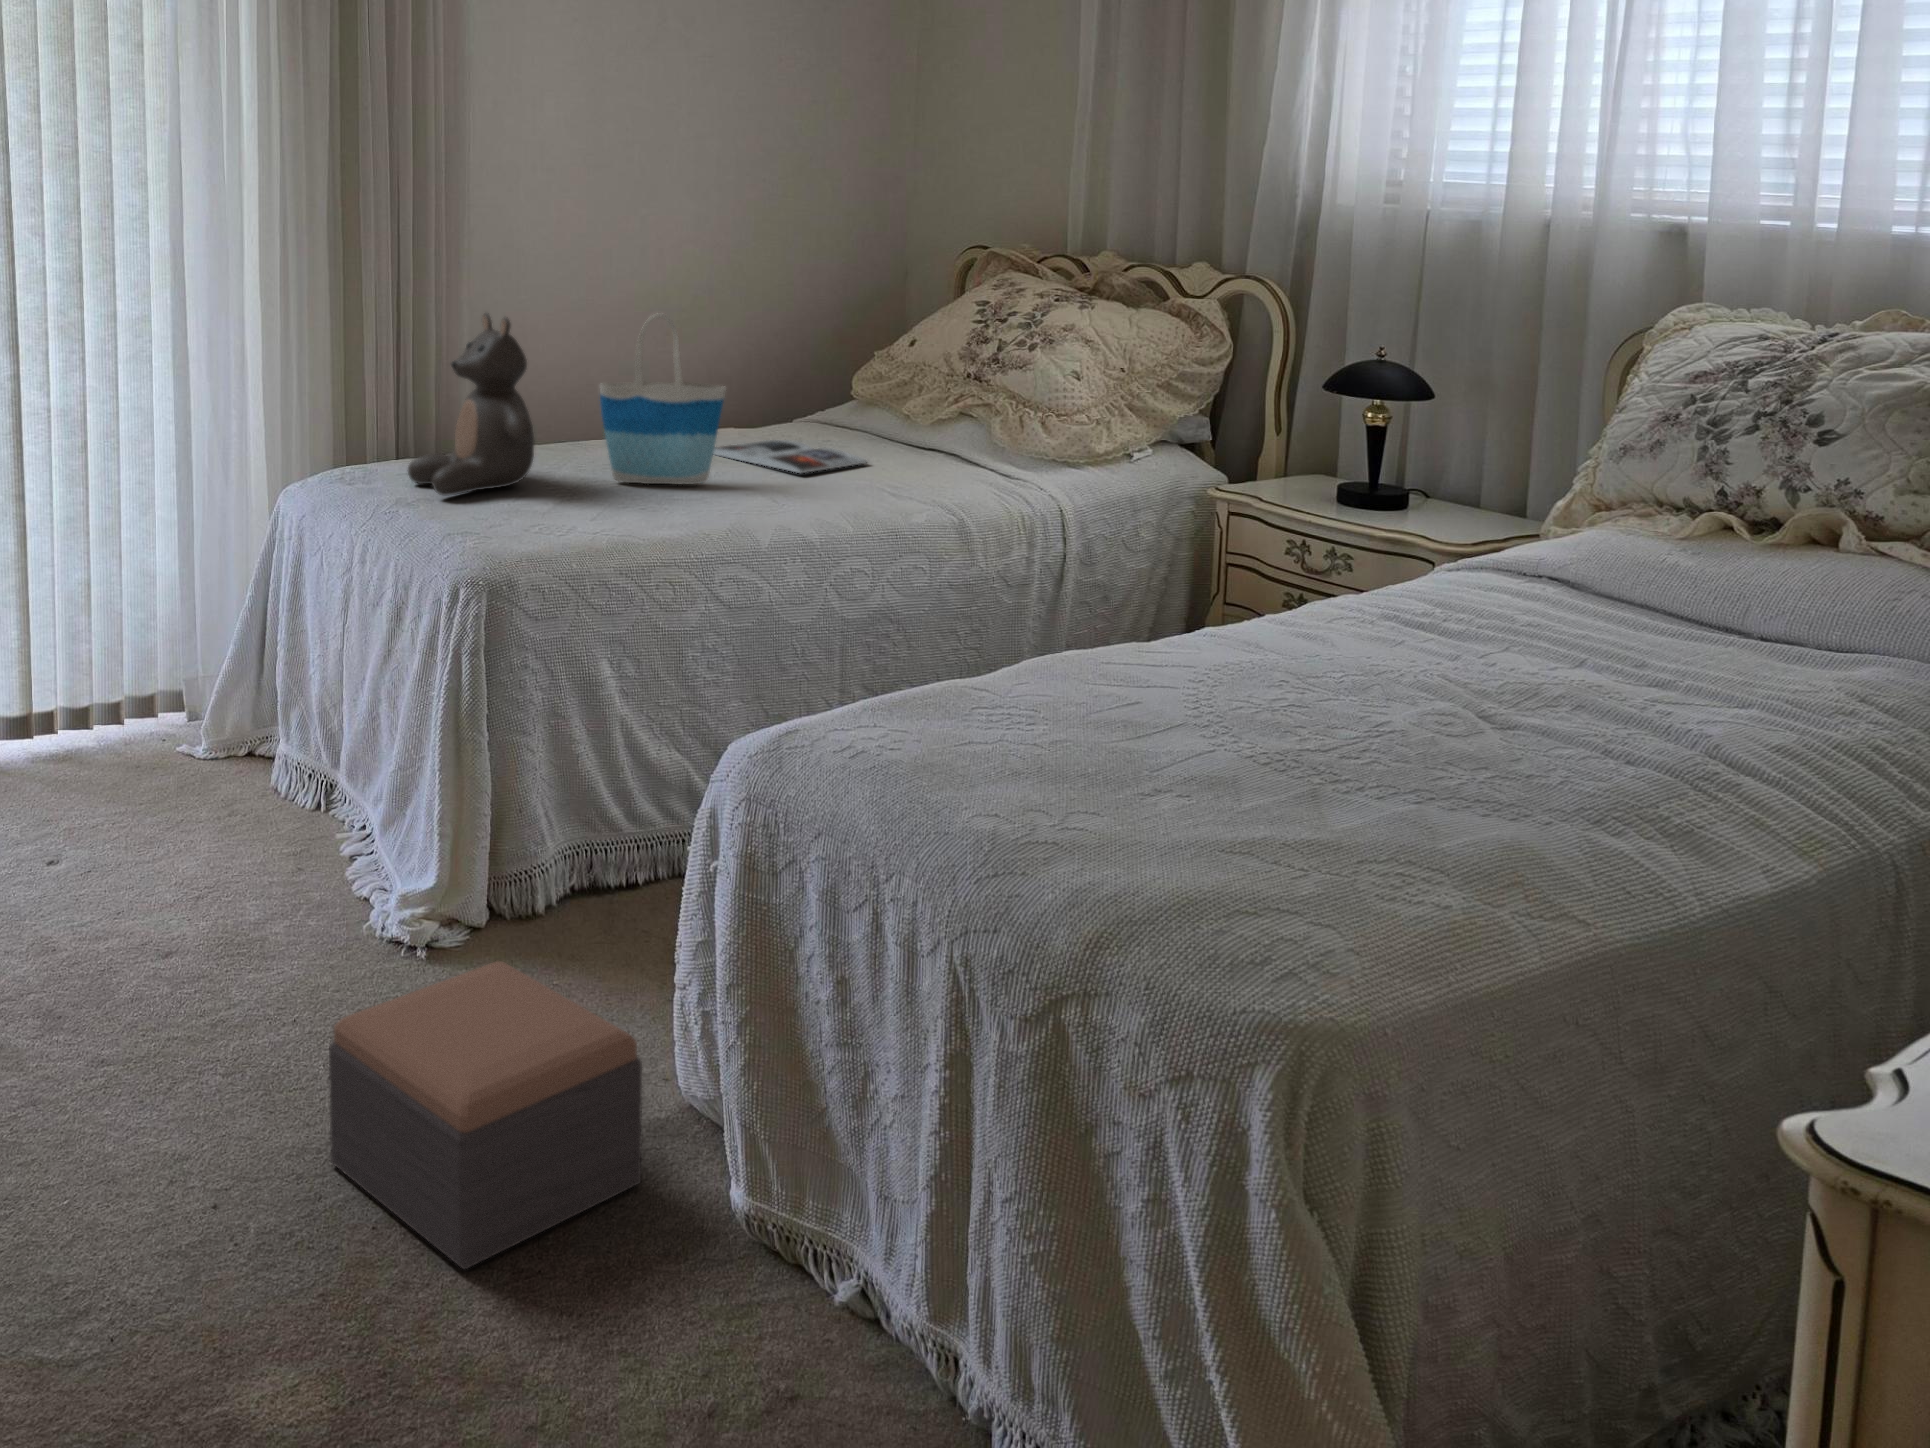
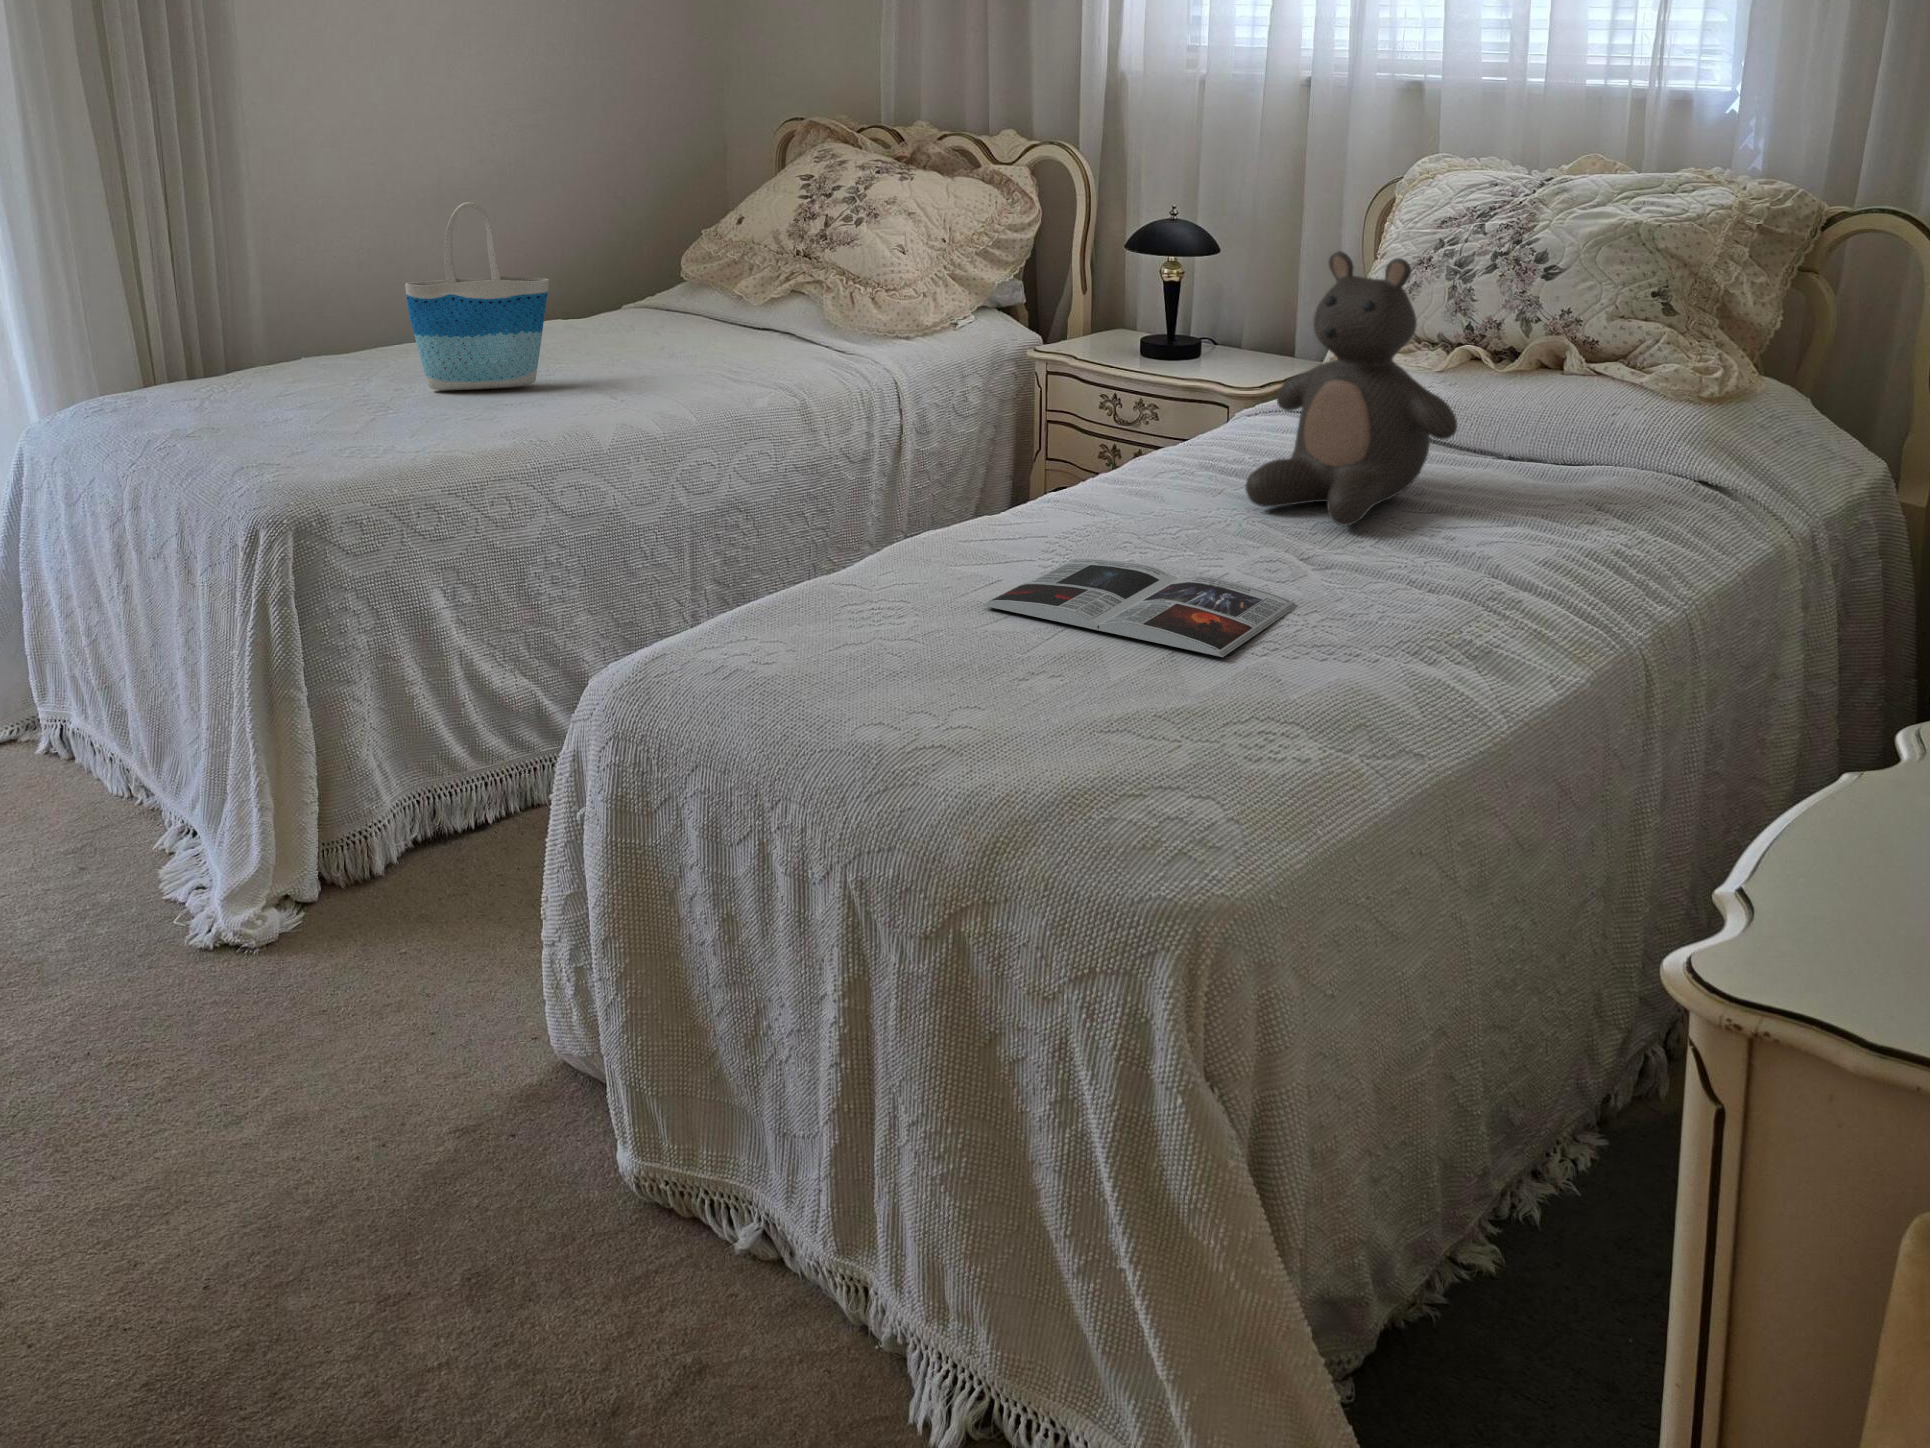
teddy bear: present [408,313,534,495] -> present [1245,251,1457,526]
magazine: present [713,440,867,473] -> present [983,559,1297,657]
footstool: present [329,961,642,1269] -> none [127,952,518,1318]

